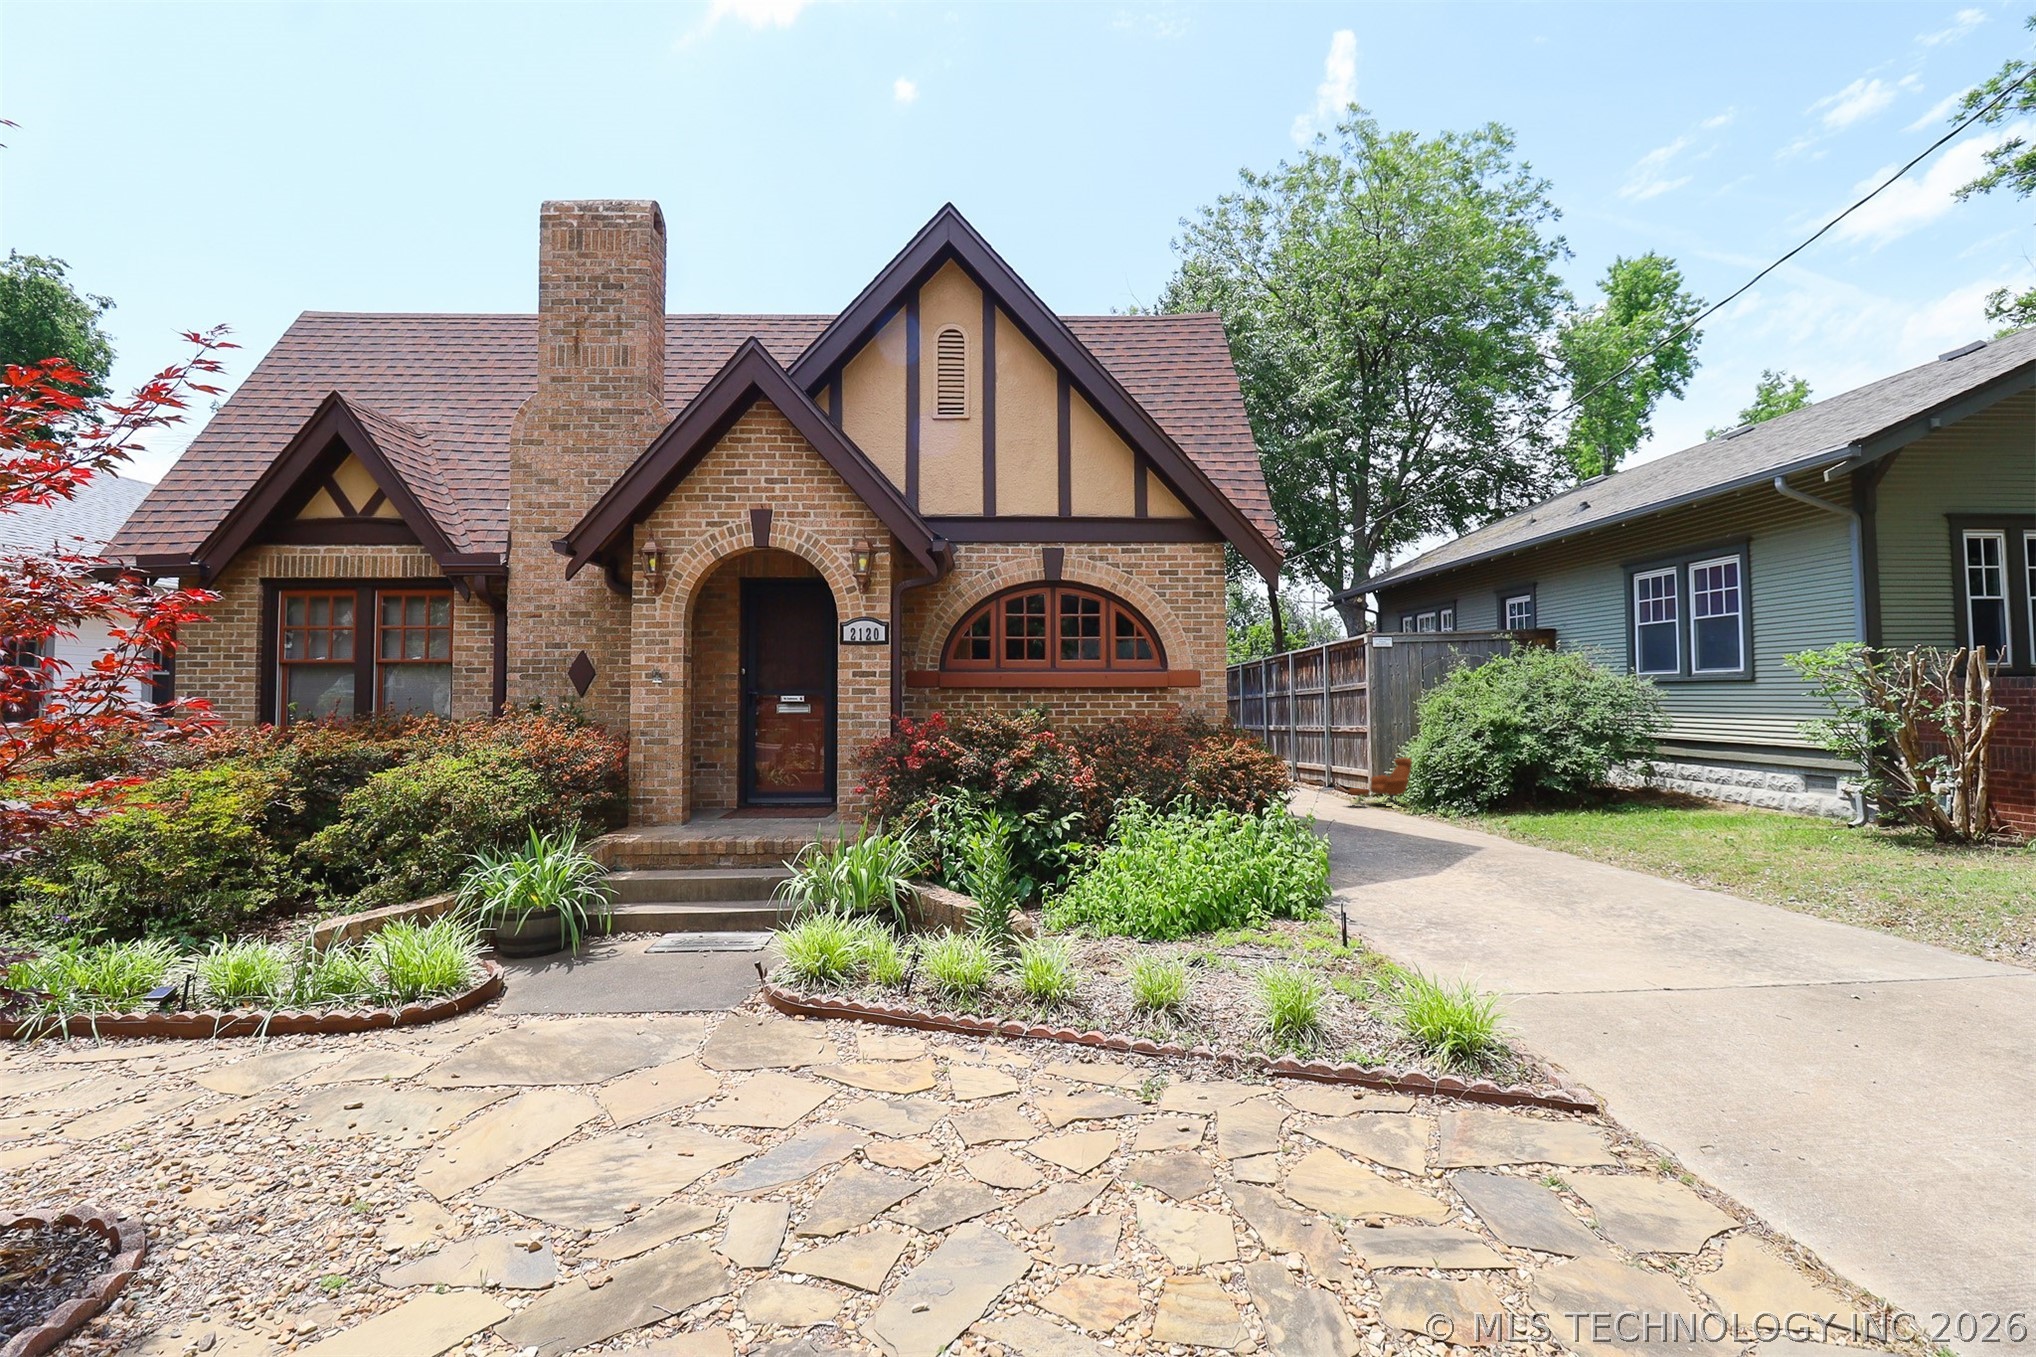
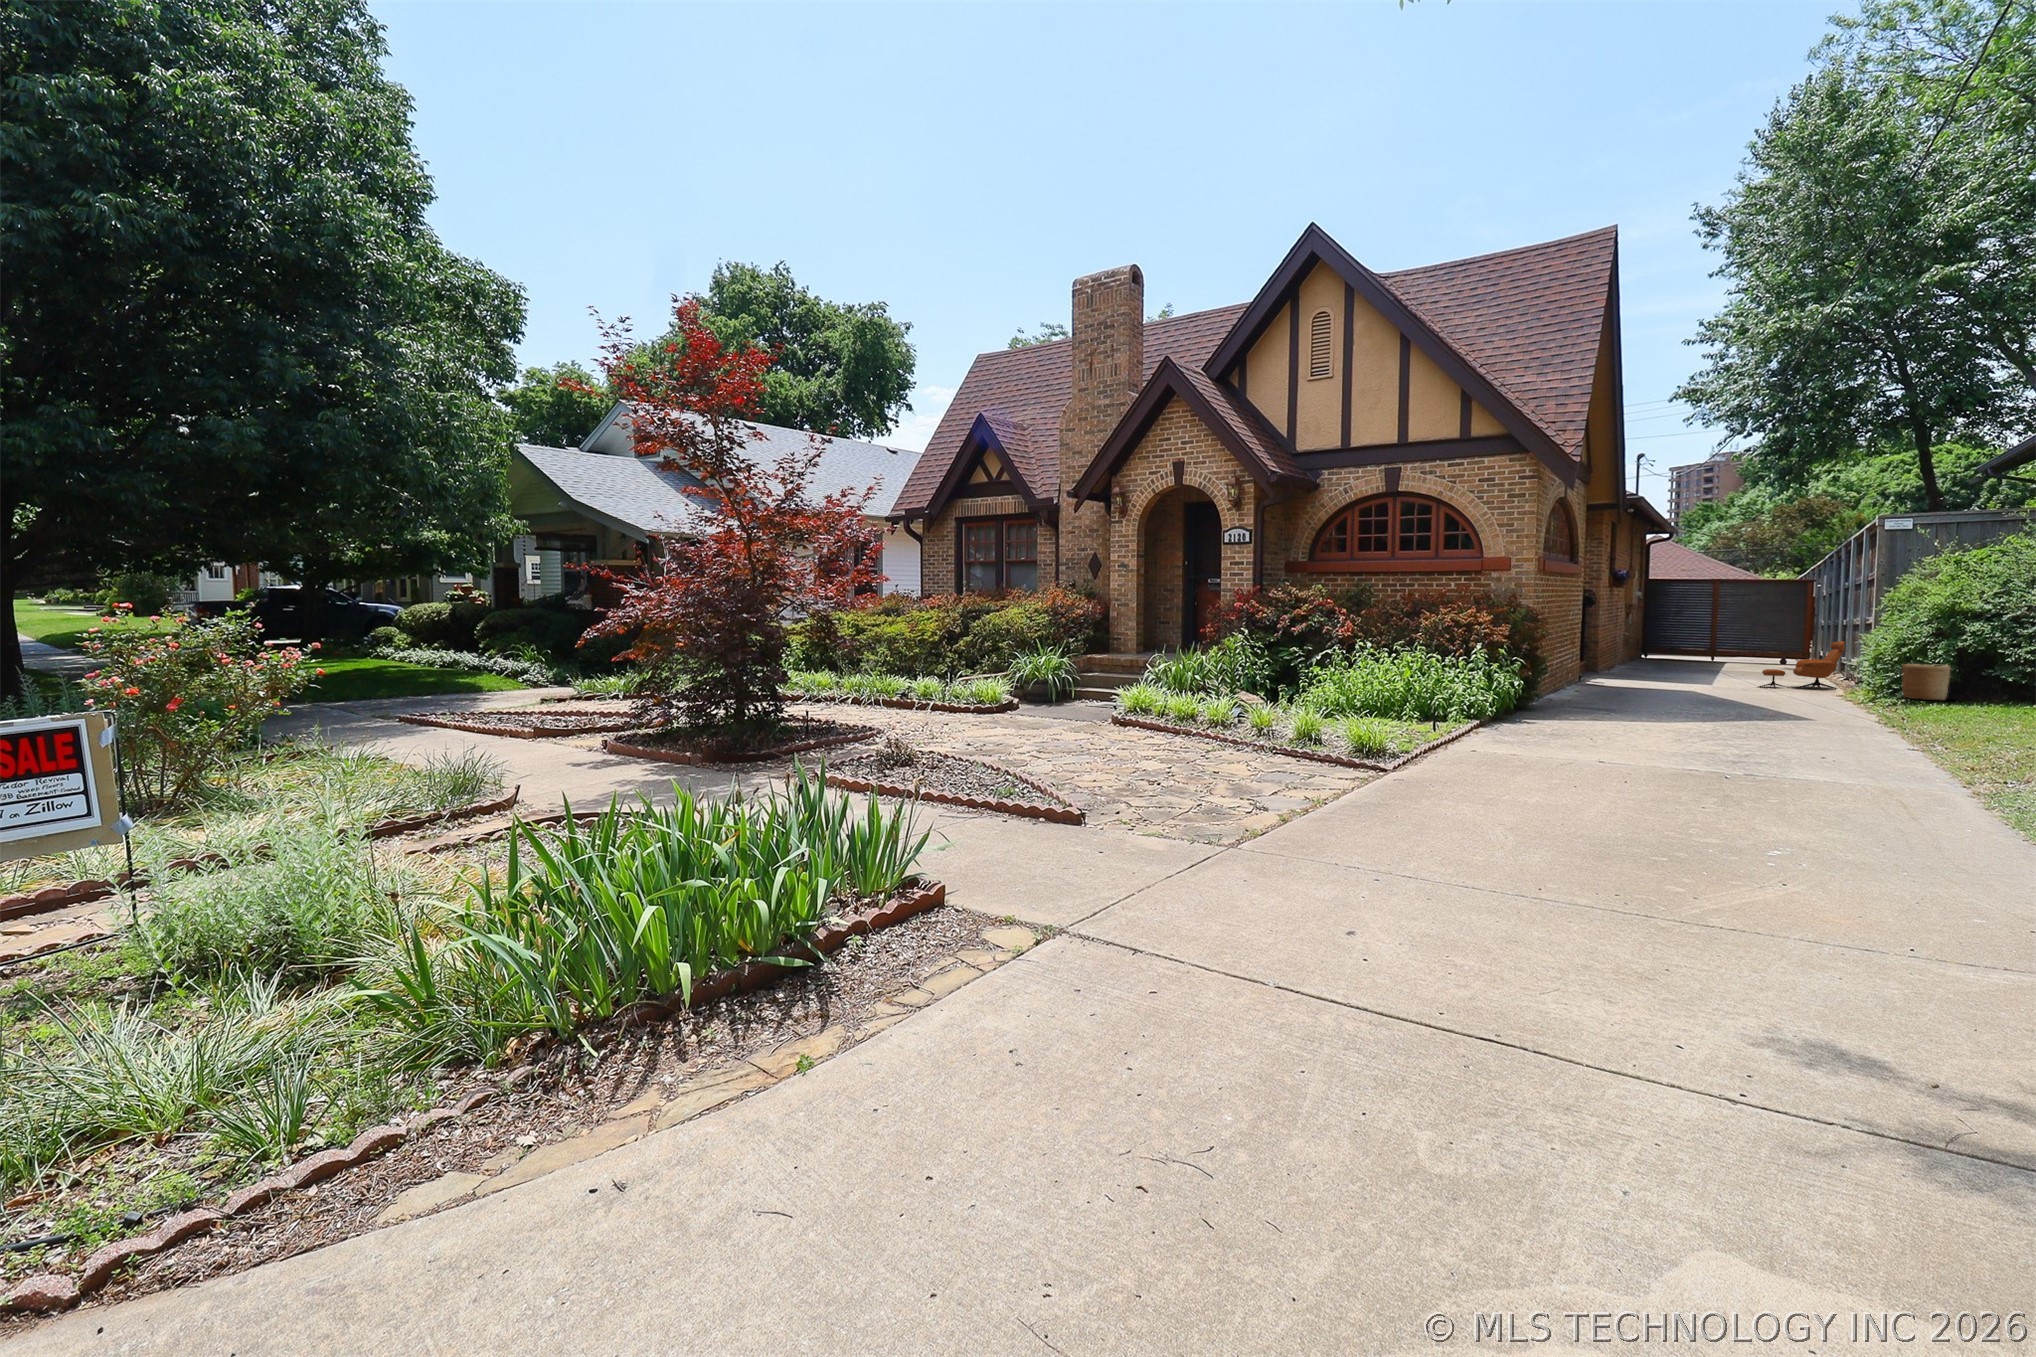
woven basket: none [1481,780,1521,816] -> present [1902,664,1951,700]

